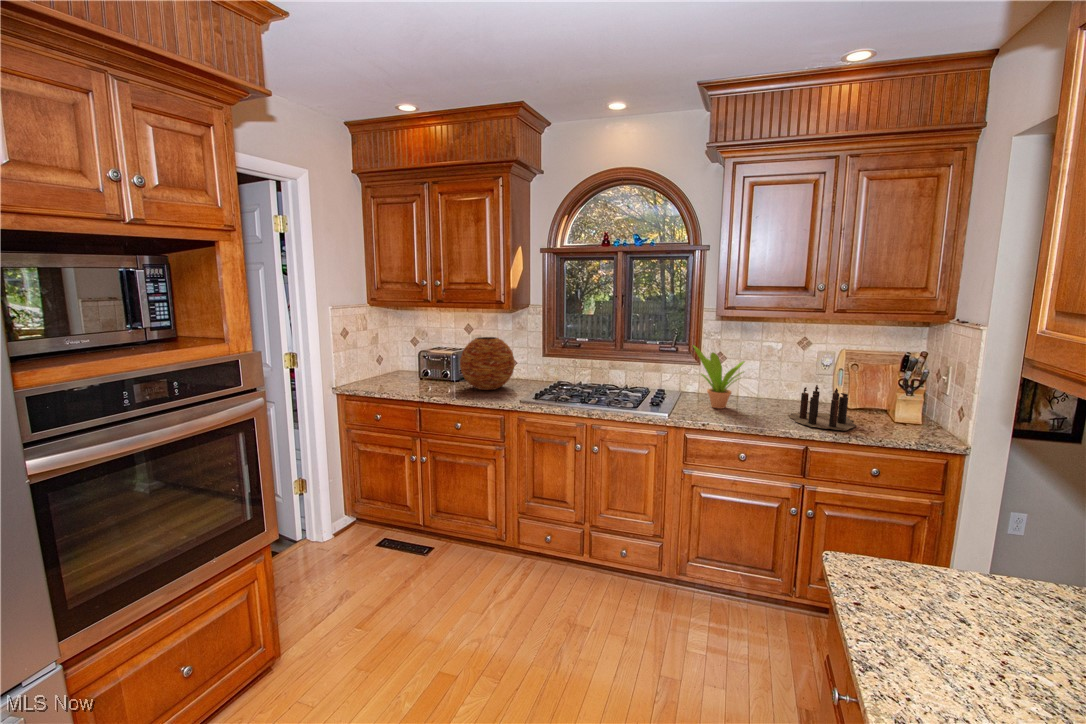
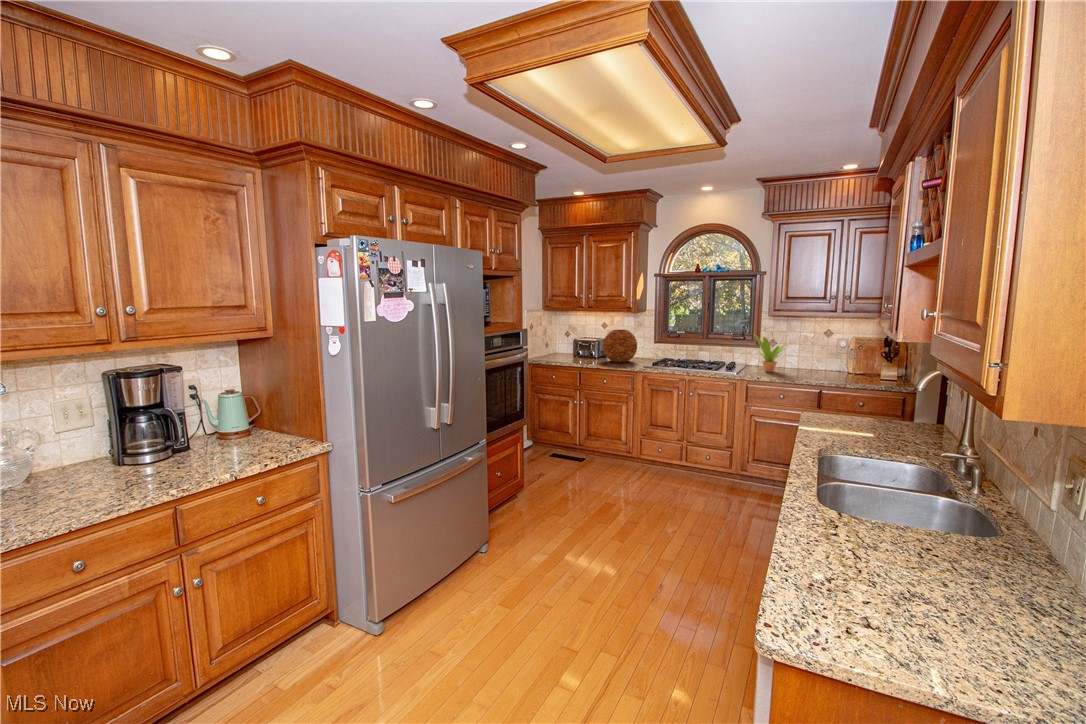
candle: present [788,385,855,431] -> none [809,357,863,382]

